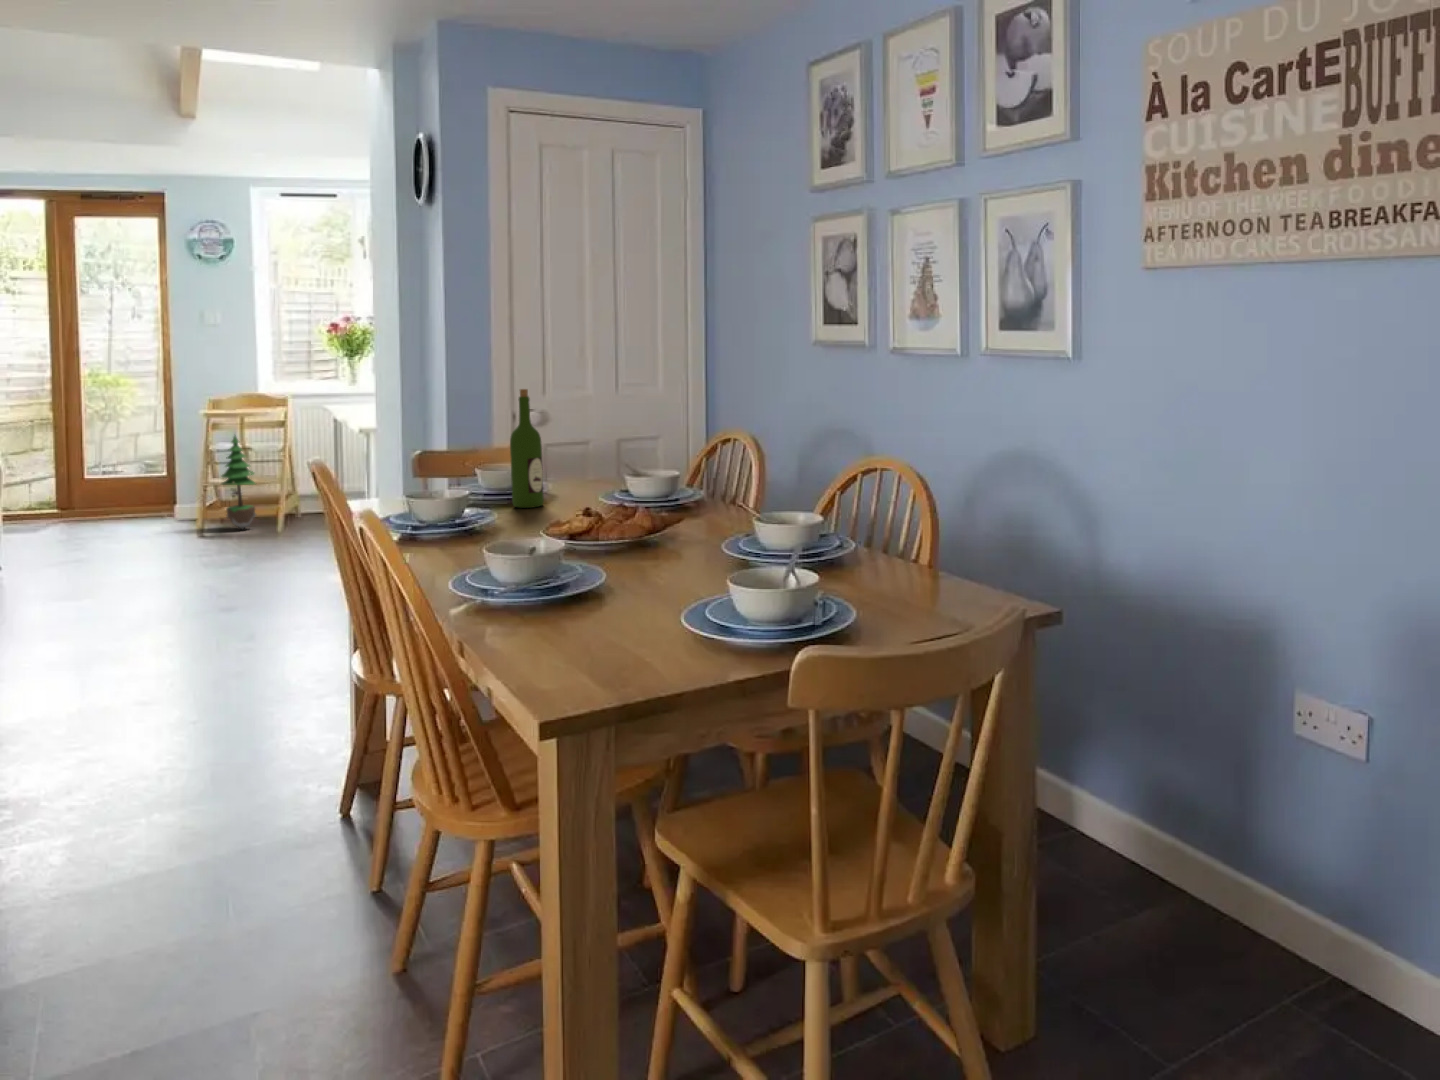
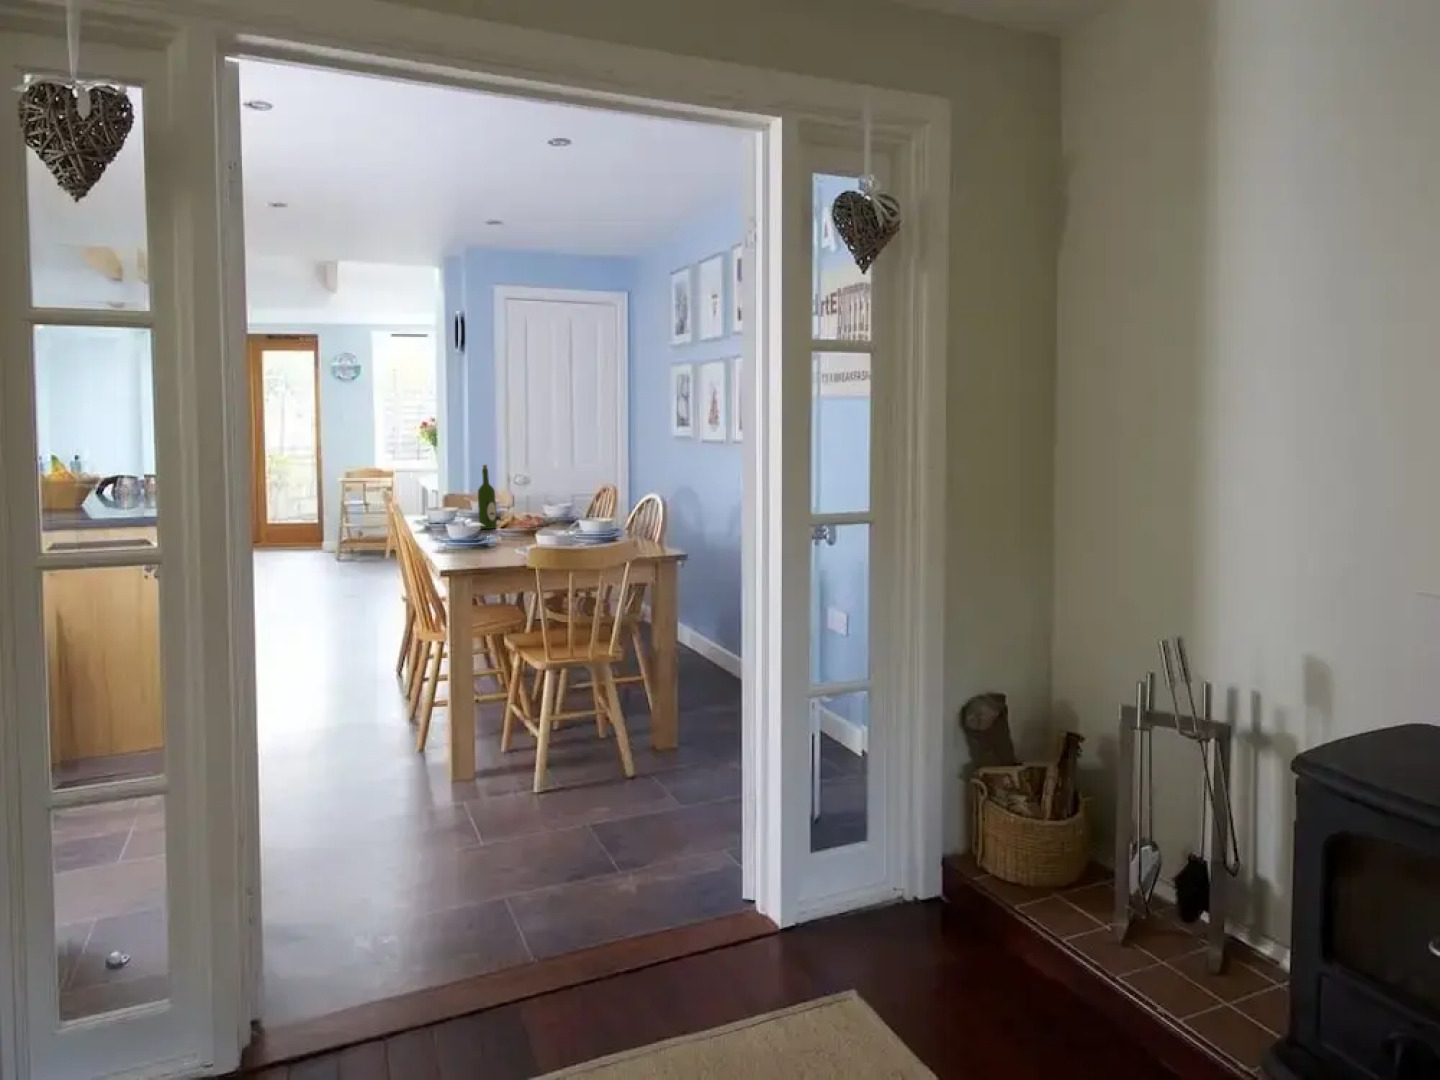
potted tree: present [221,436,256,529] -> none [349,494,374,557]

